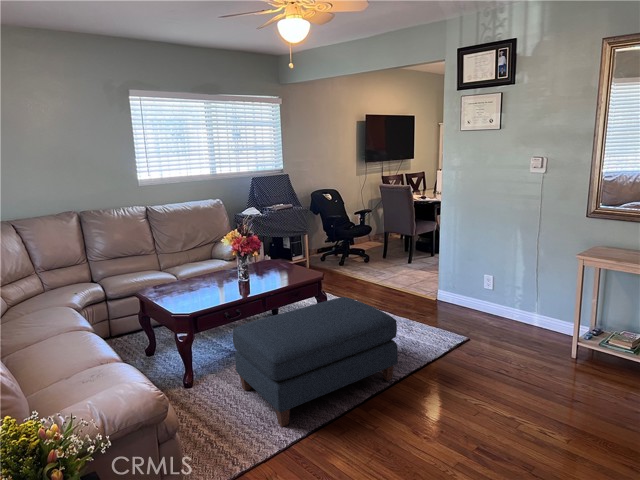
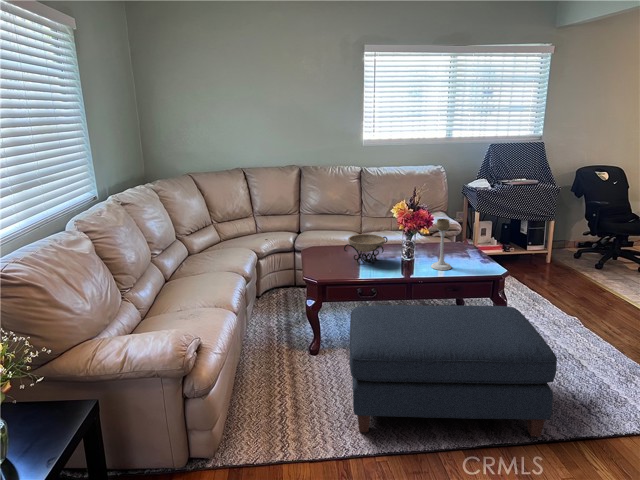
candle holder: none [266,241,283,284] -> present [431,219,451,270]
decorative bowl: none [187,265,230,293] -> present [344,234,388,263]

